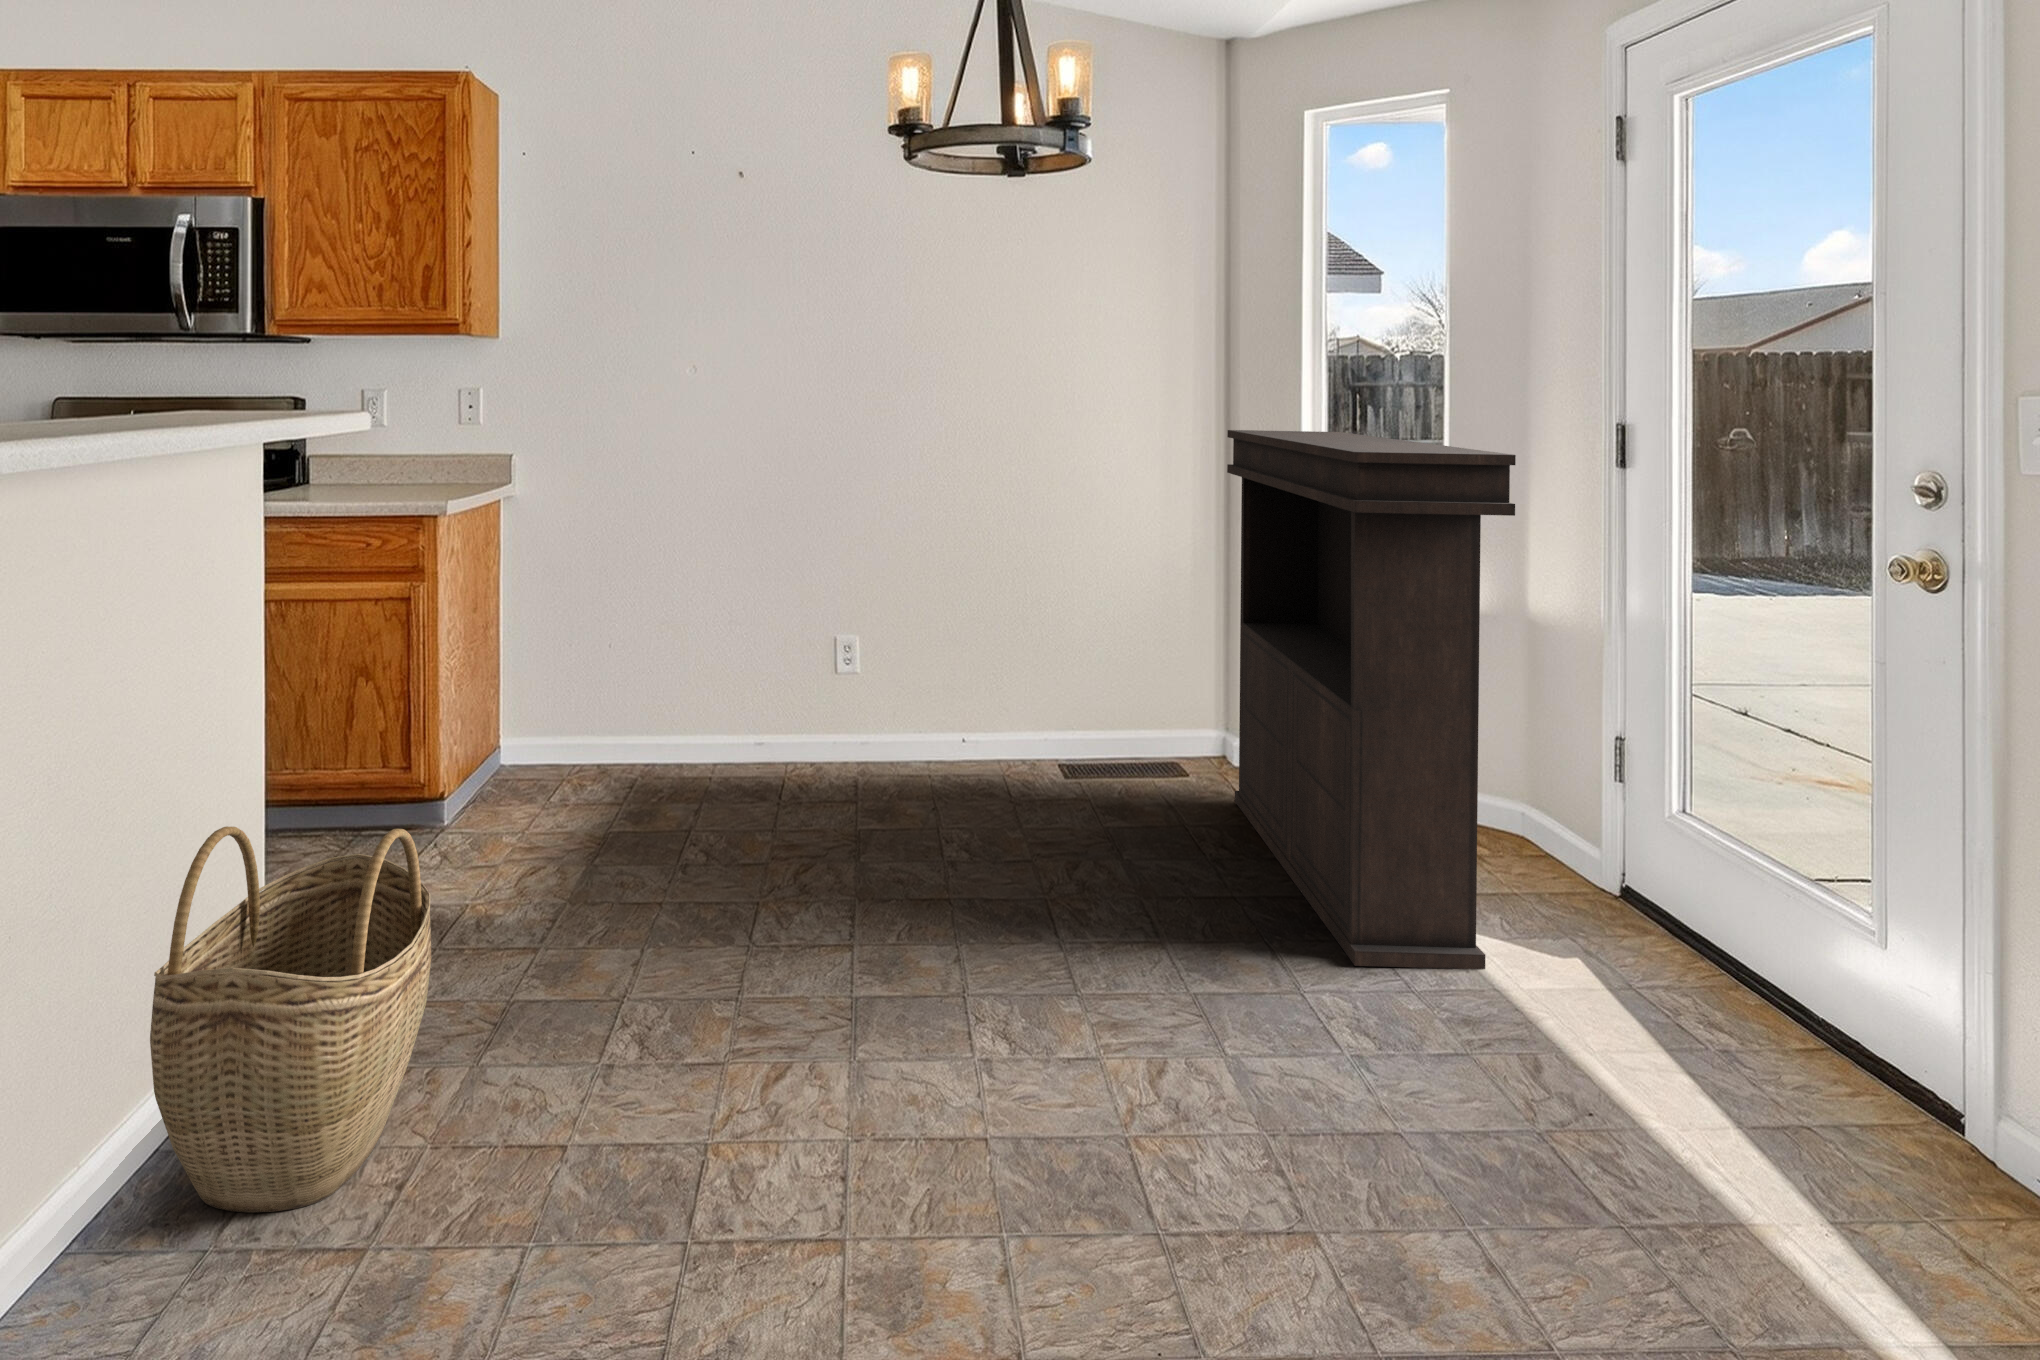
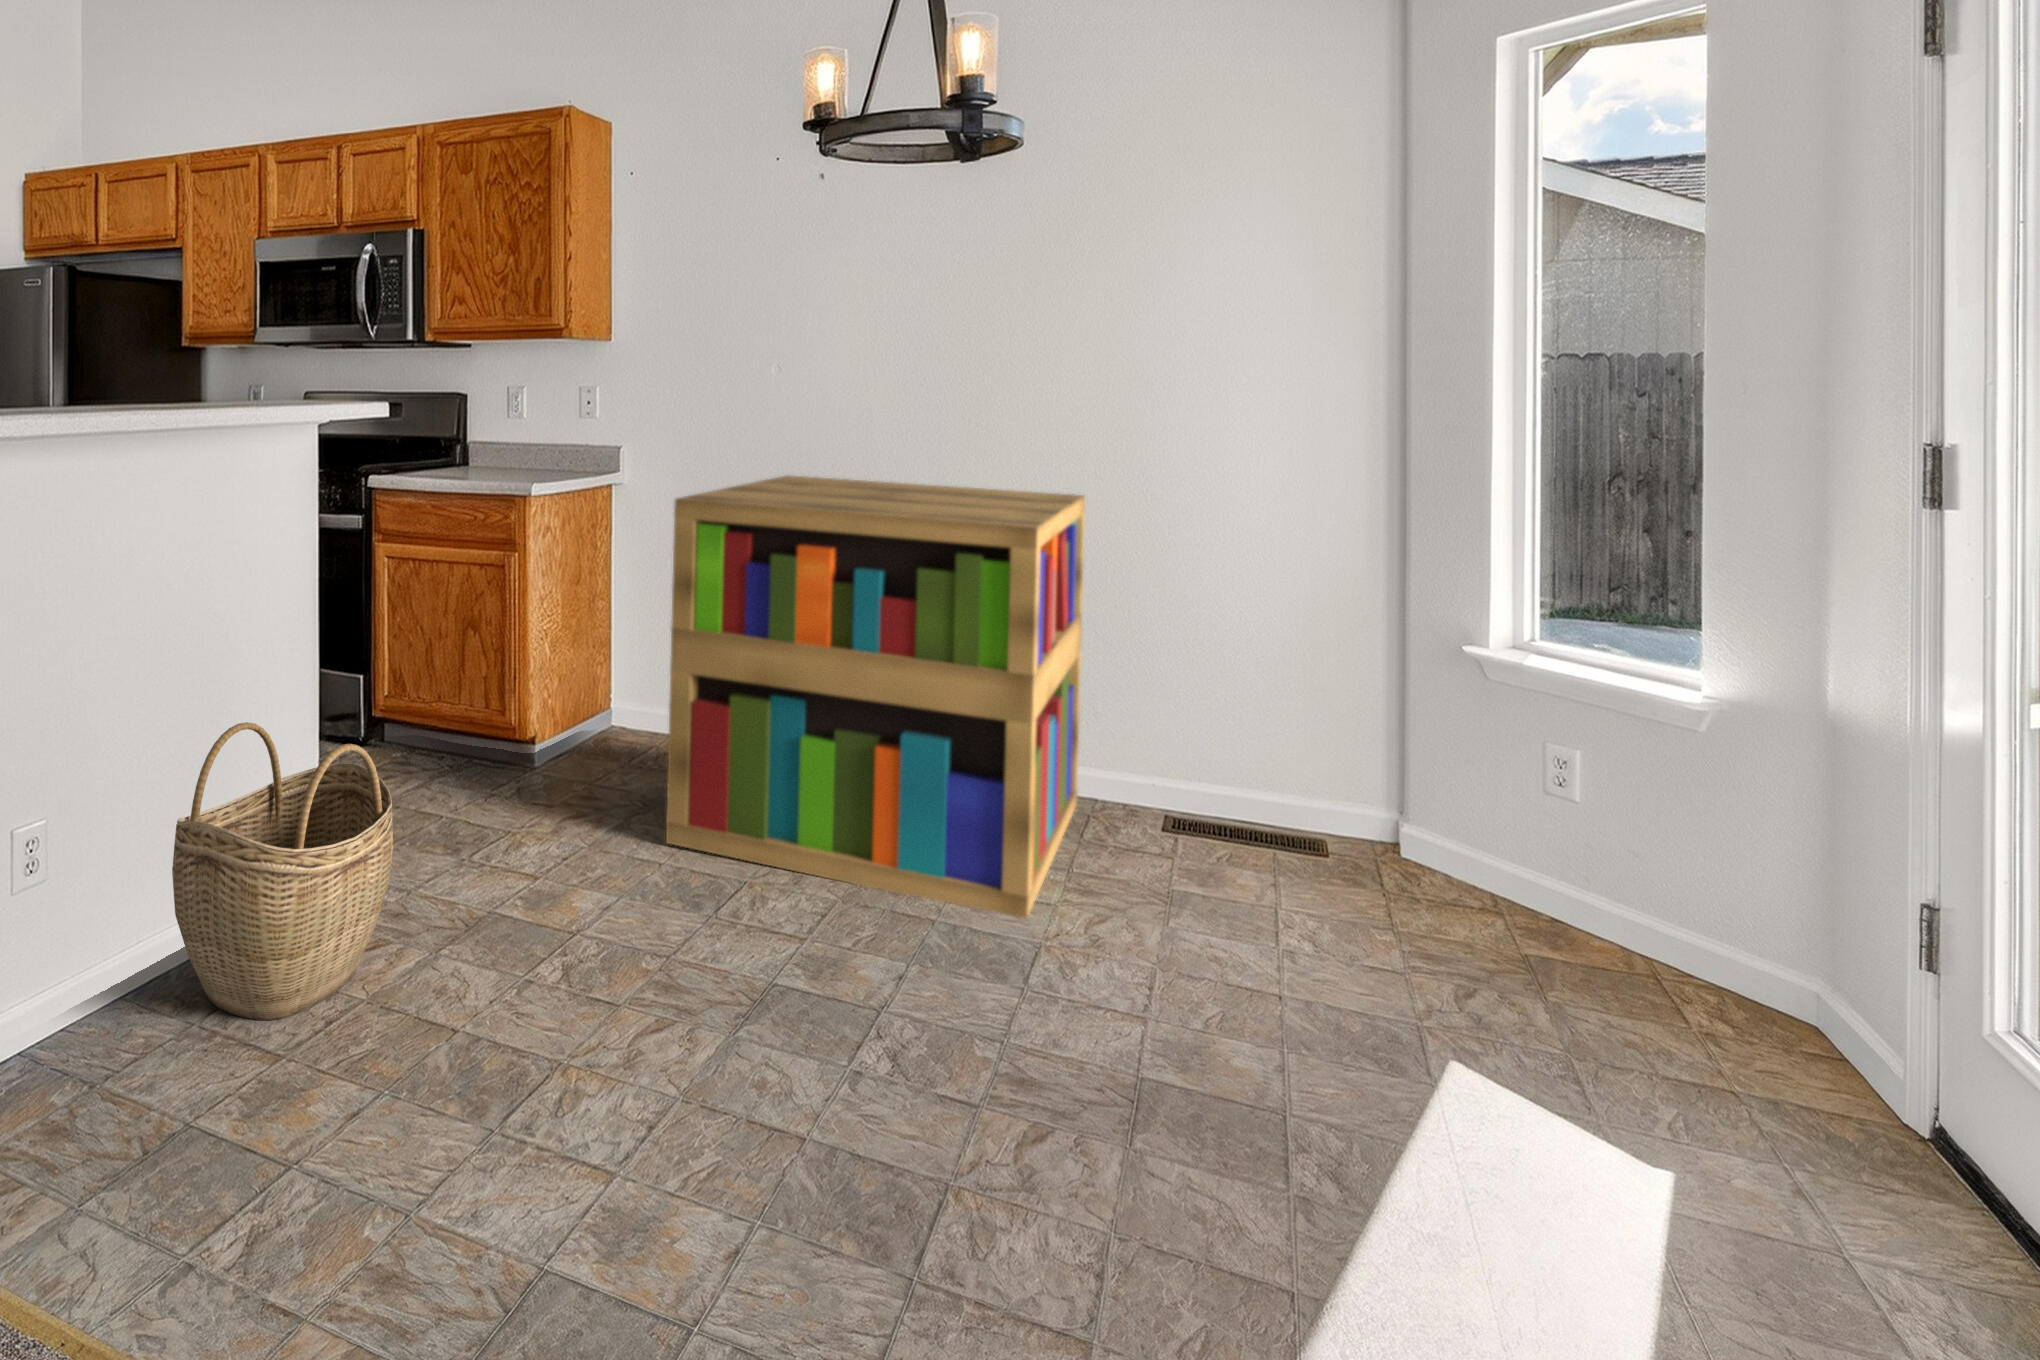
console table: present [1227,430,1516,969] -> none [1361,452,1608,1150]
bookshelf: none [645,476,1023,881] -> present [666,475,1085,918]

